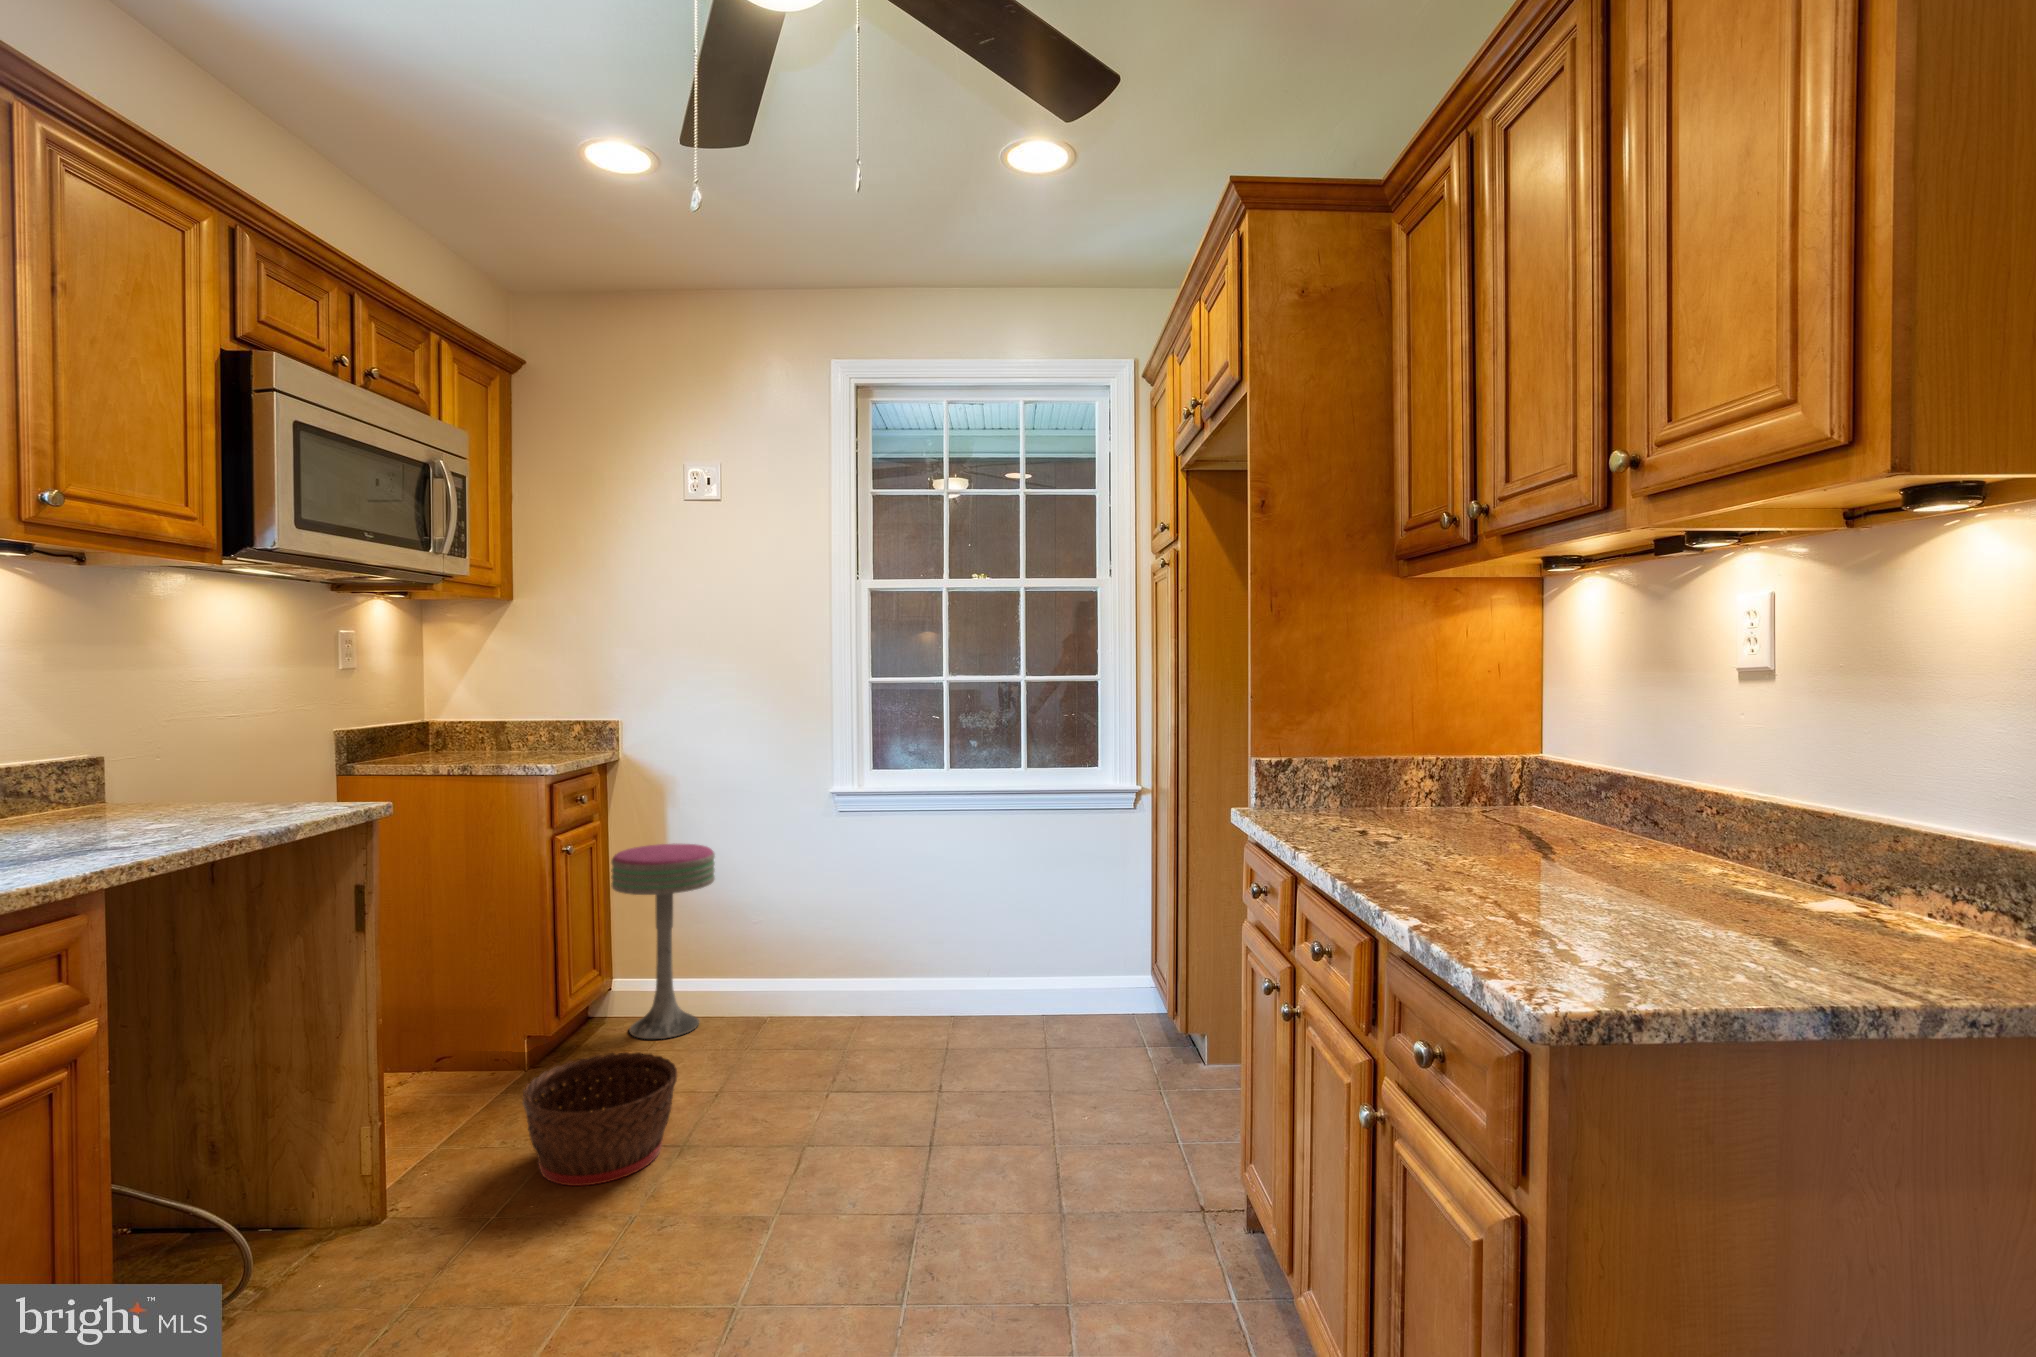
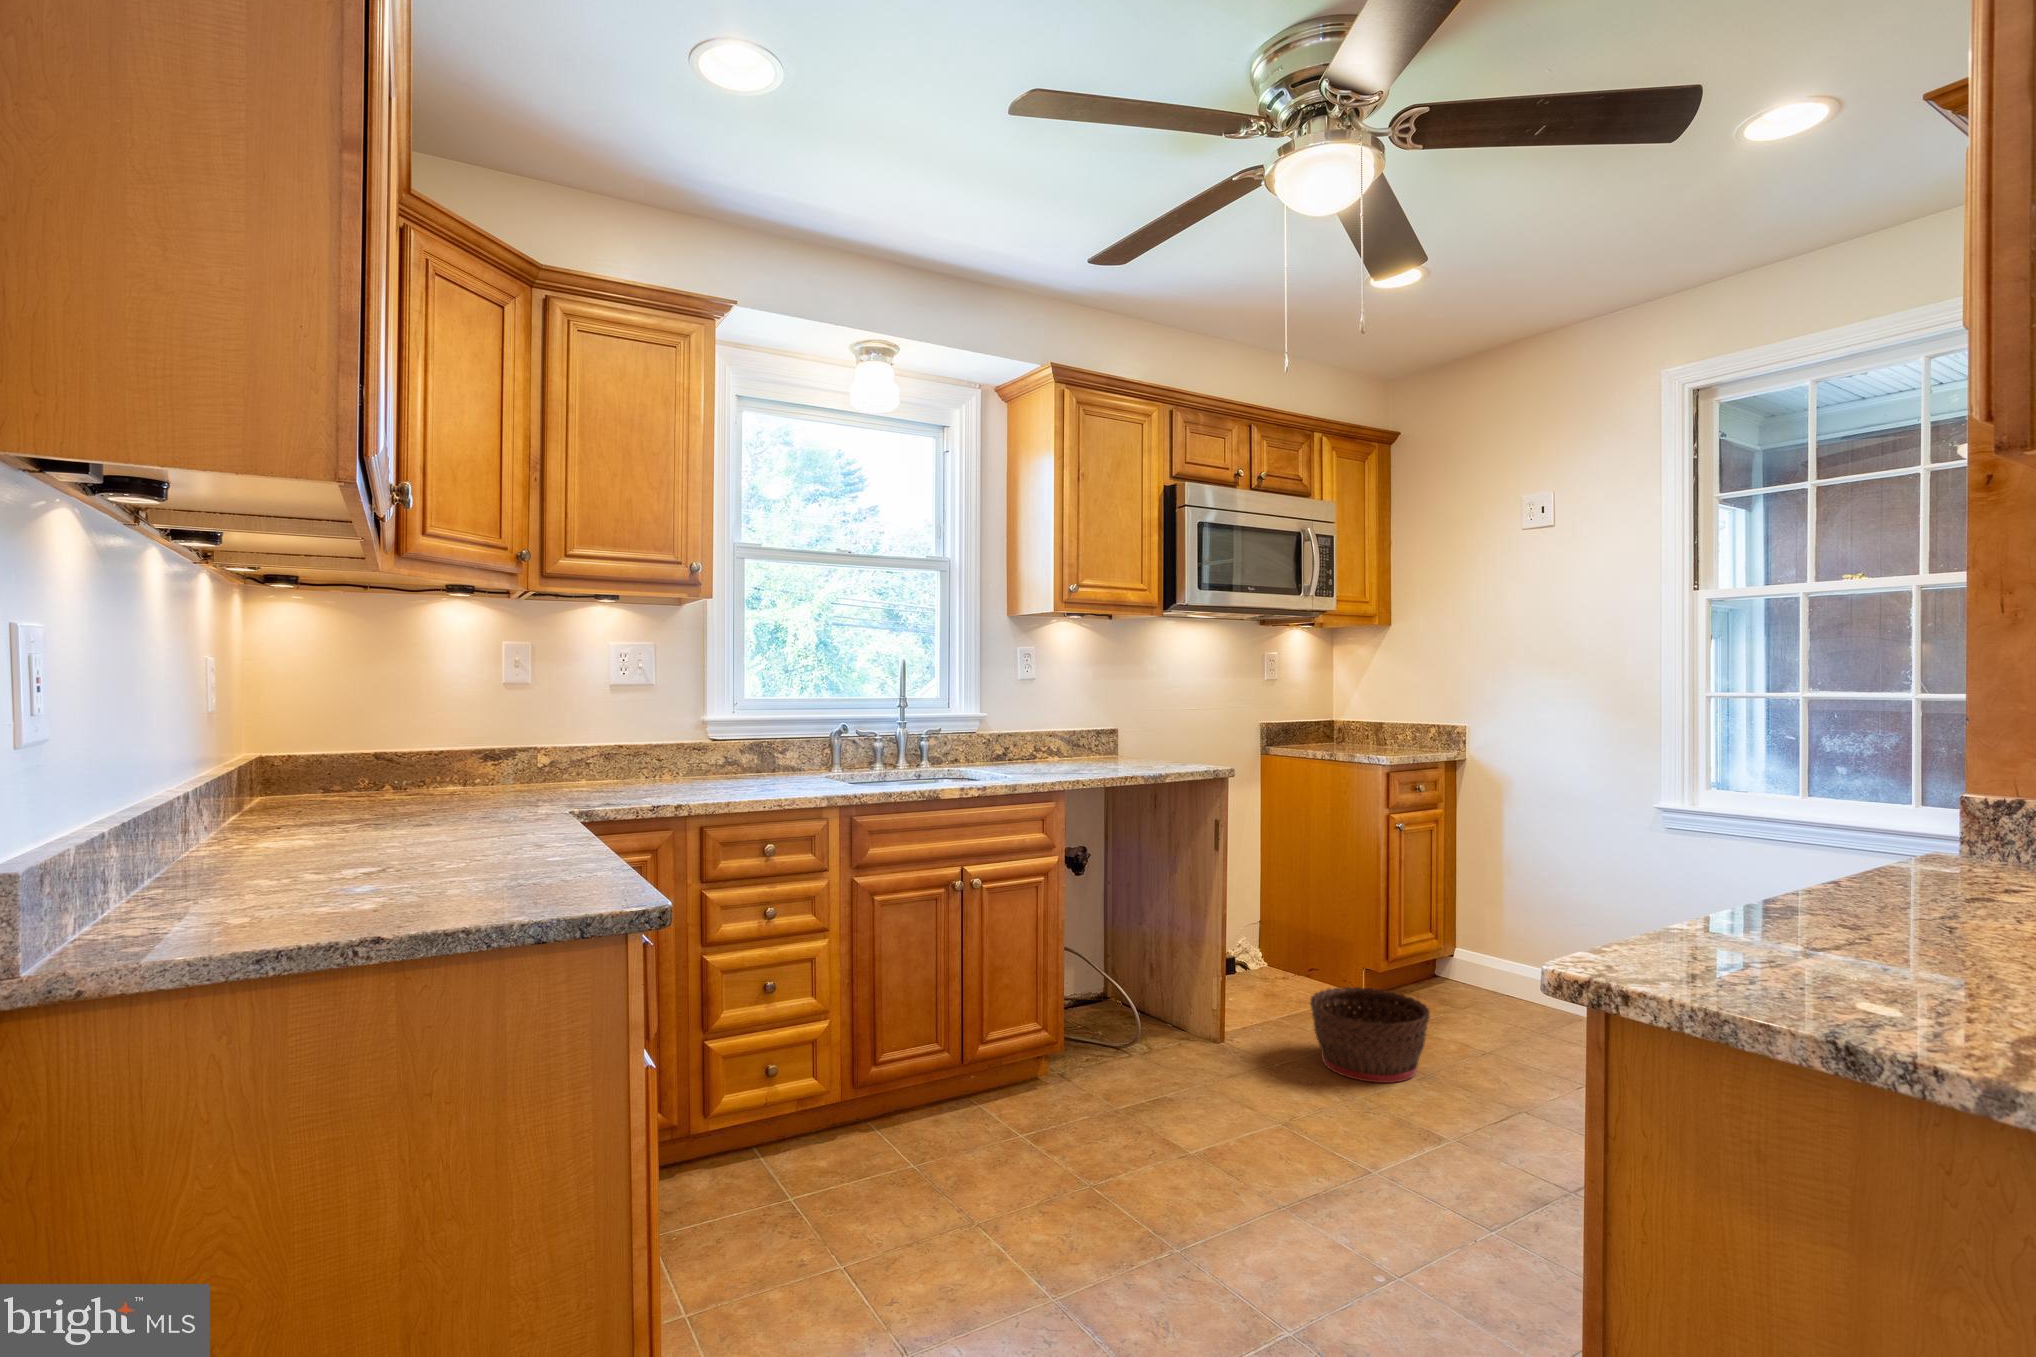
bar stool: present [611,844,715,1039] -> none [1446,840,1544,1016]

